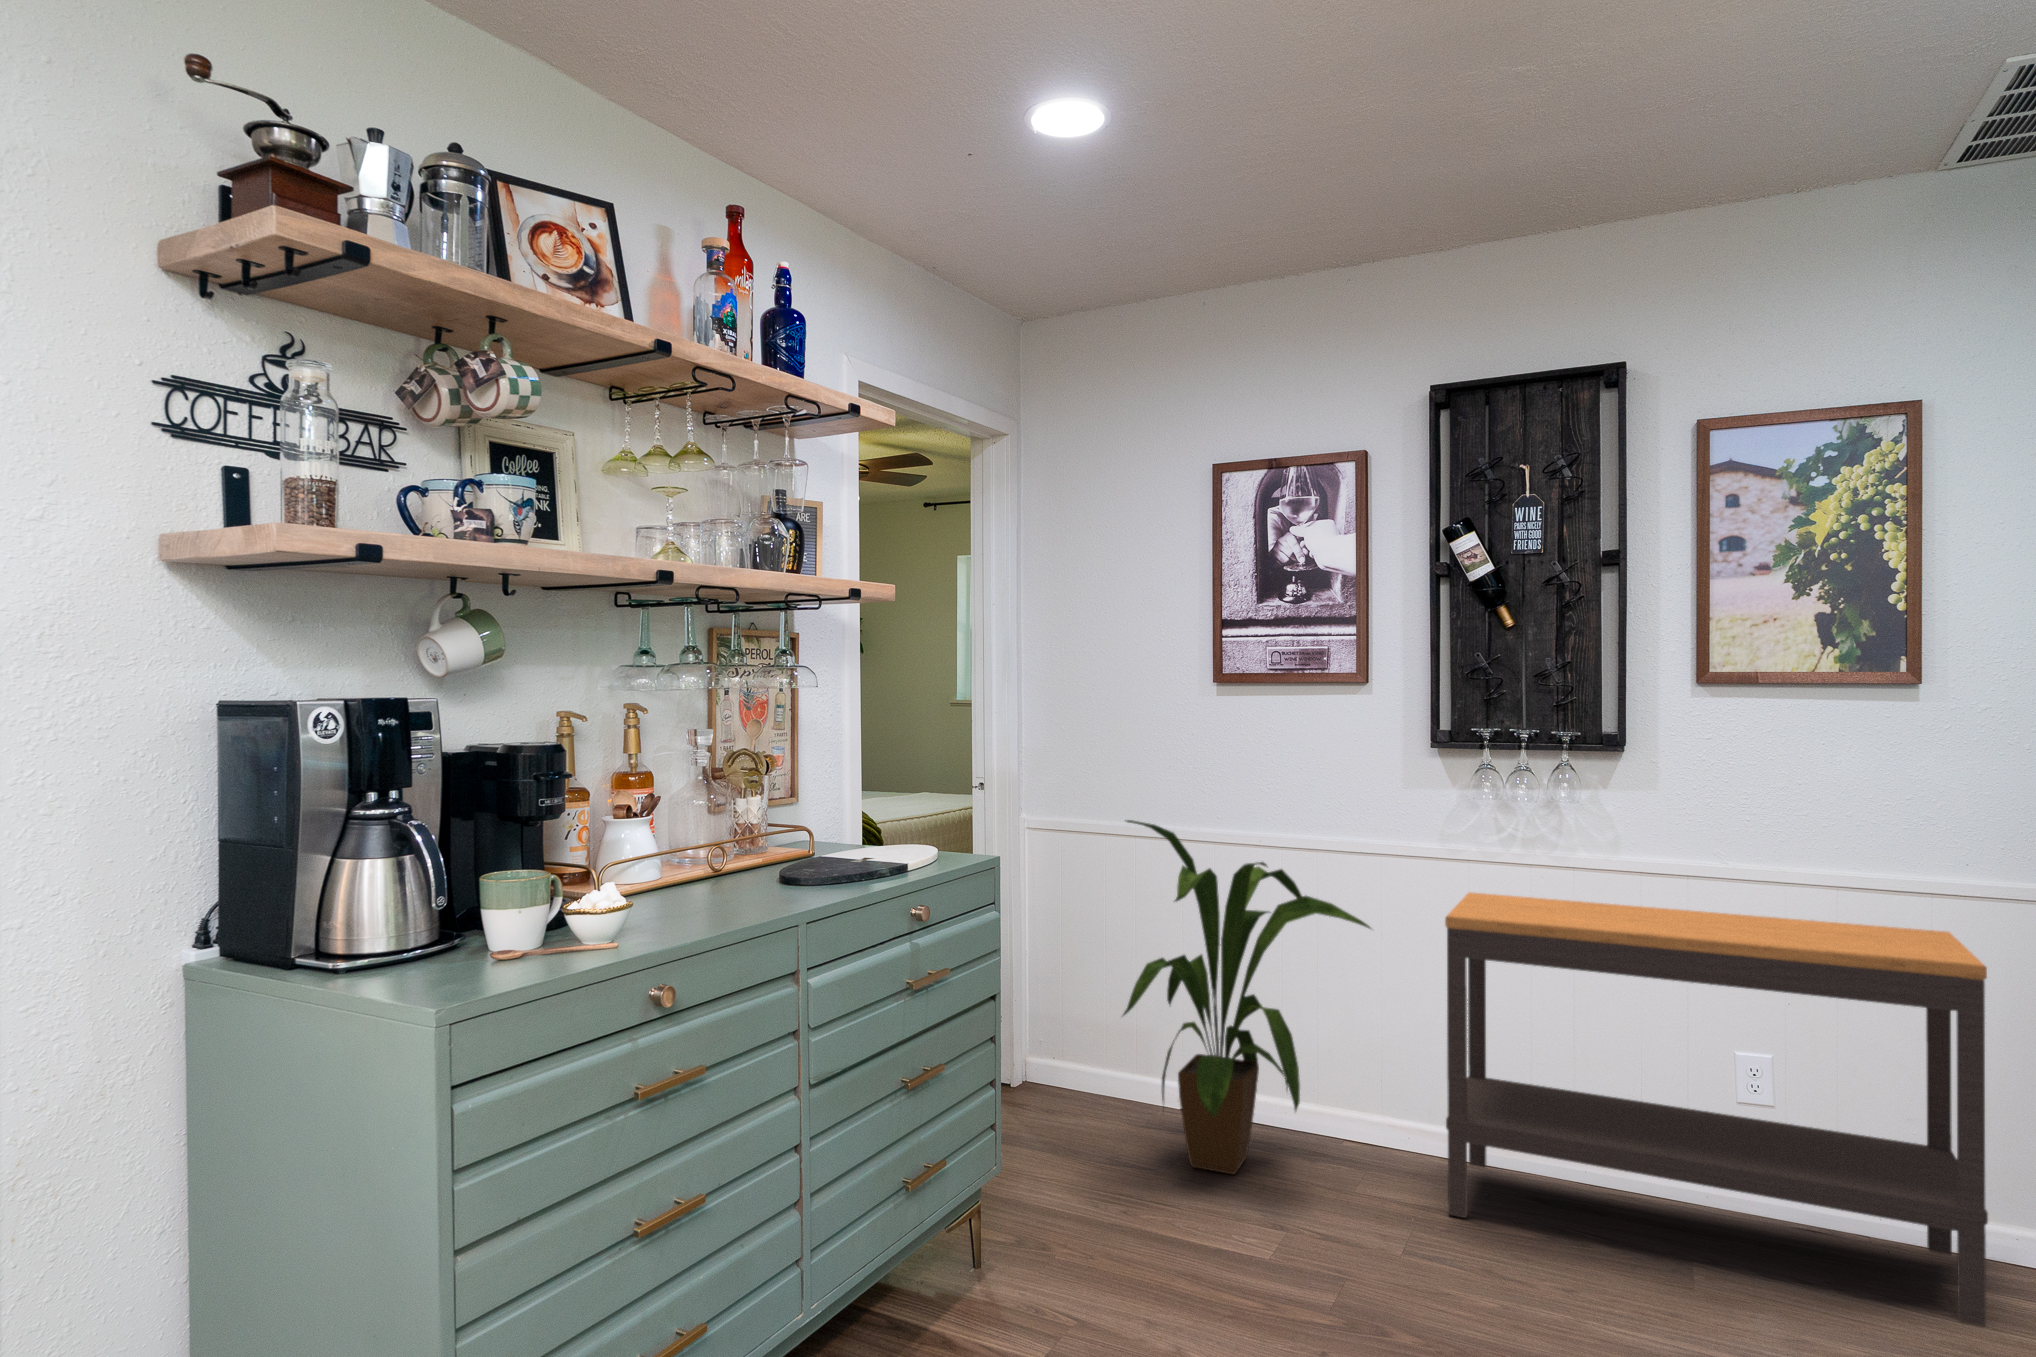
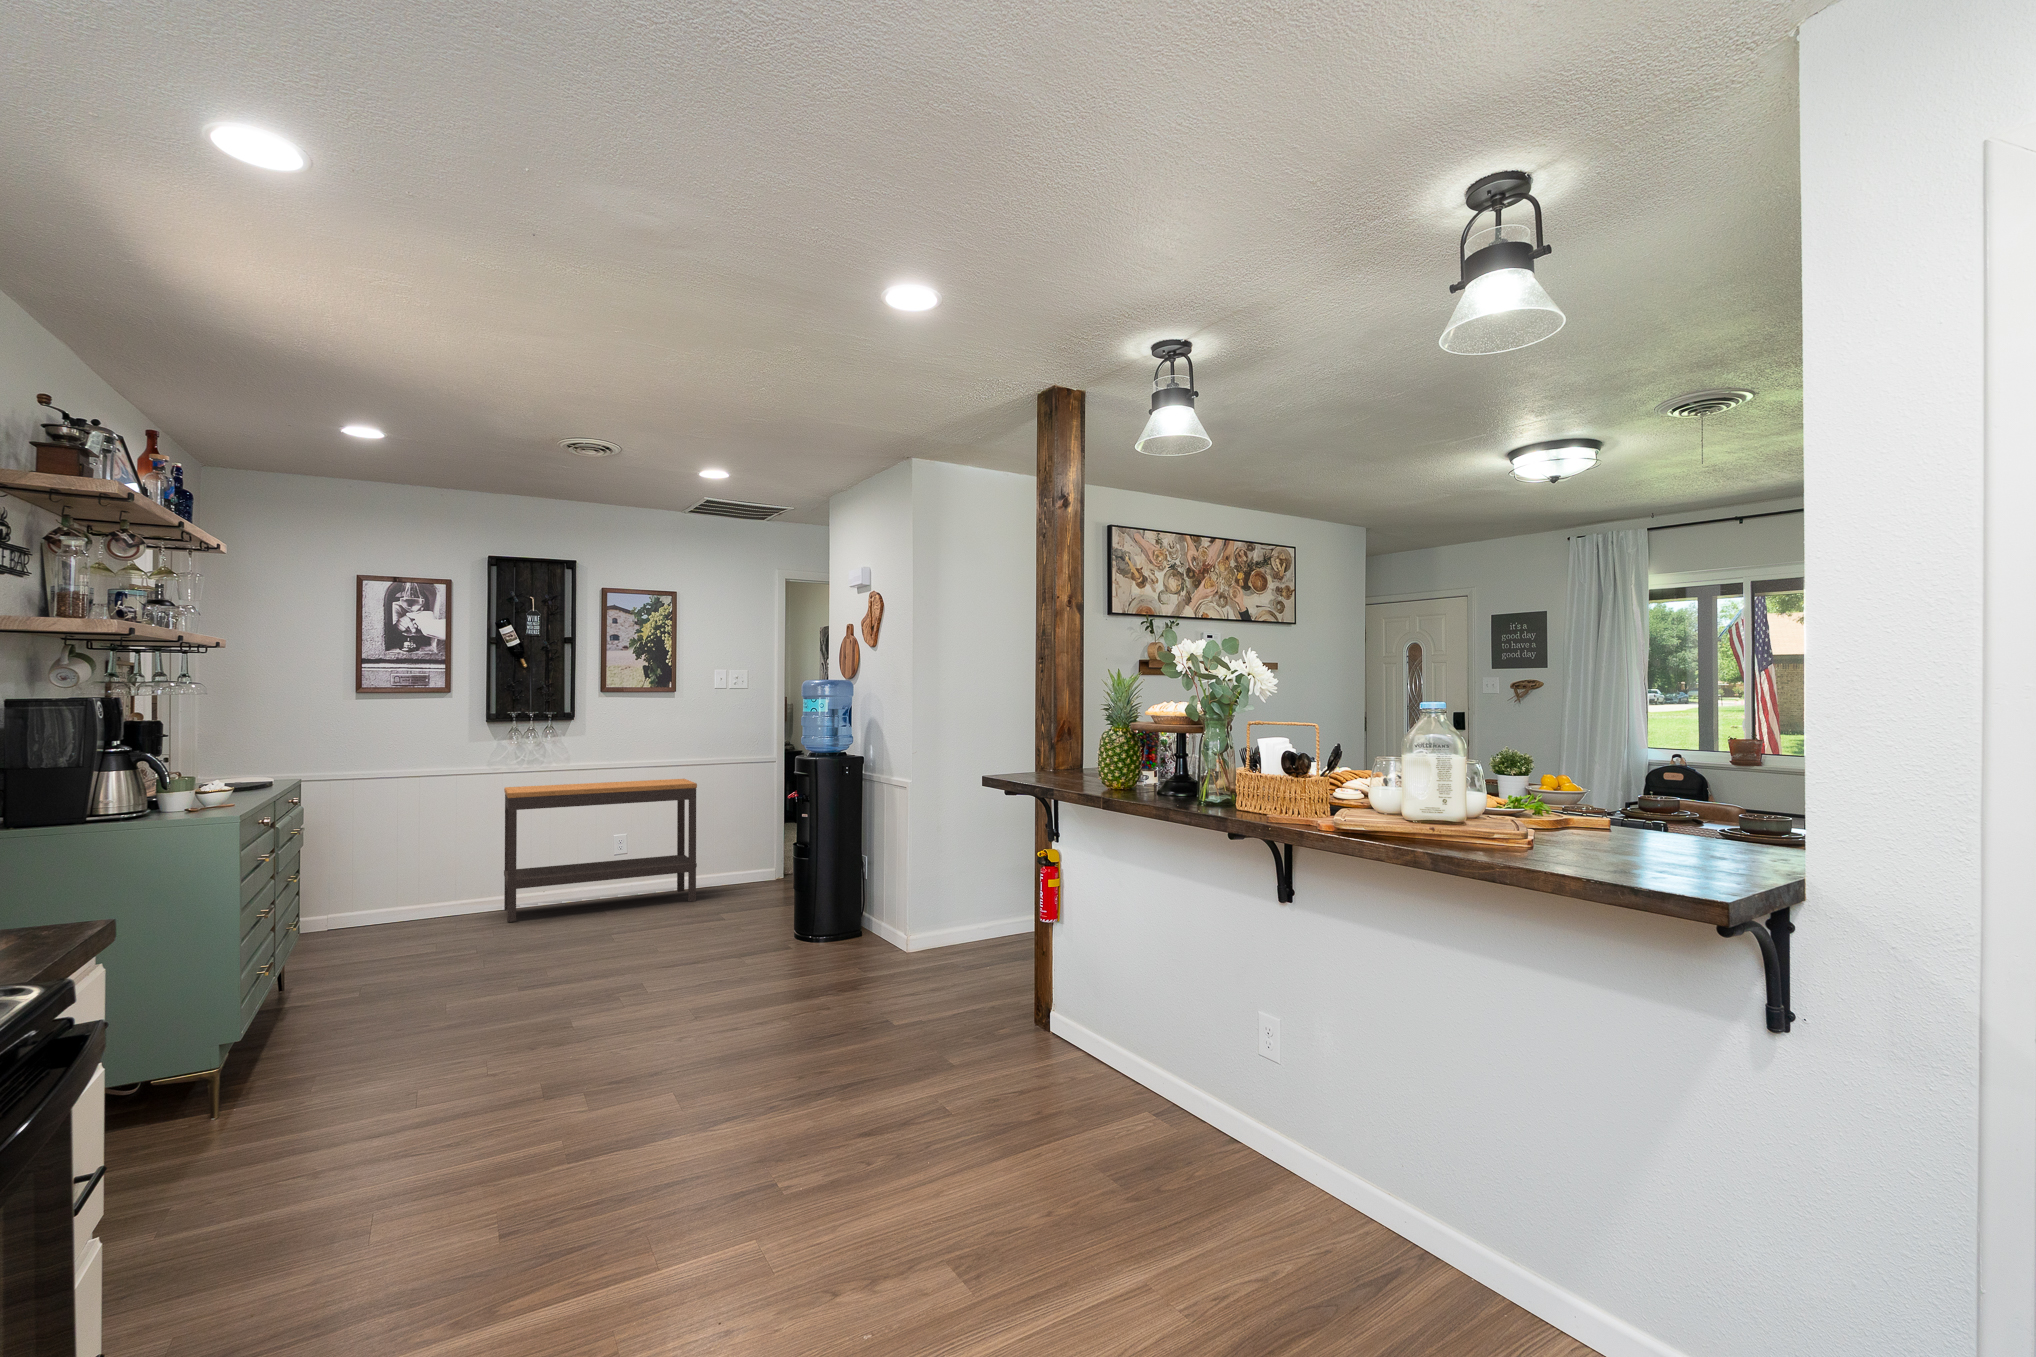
house plant: present [1123,820,1370,1174] -> none [329,765,464,940]

